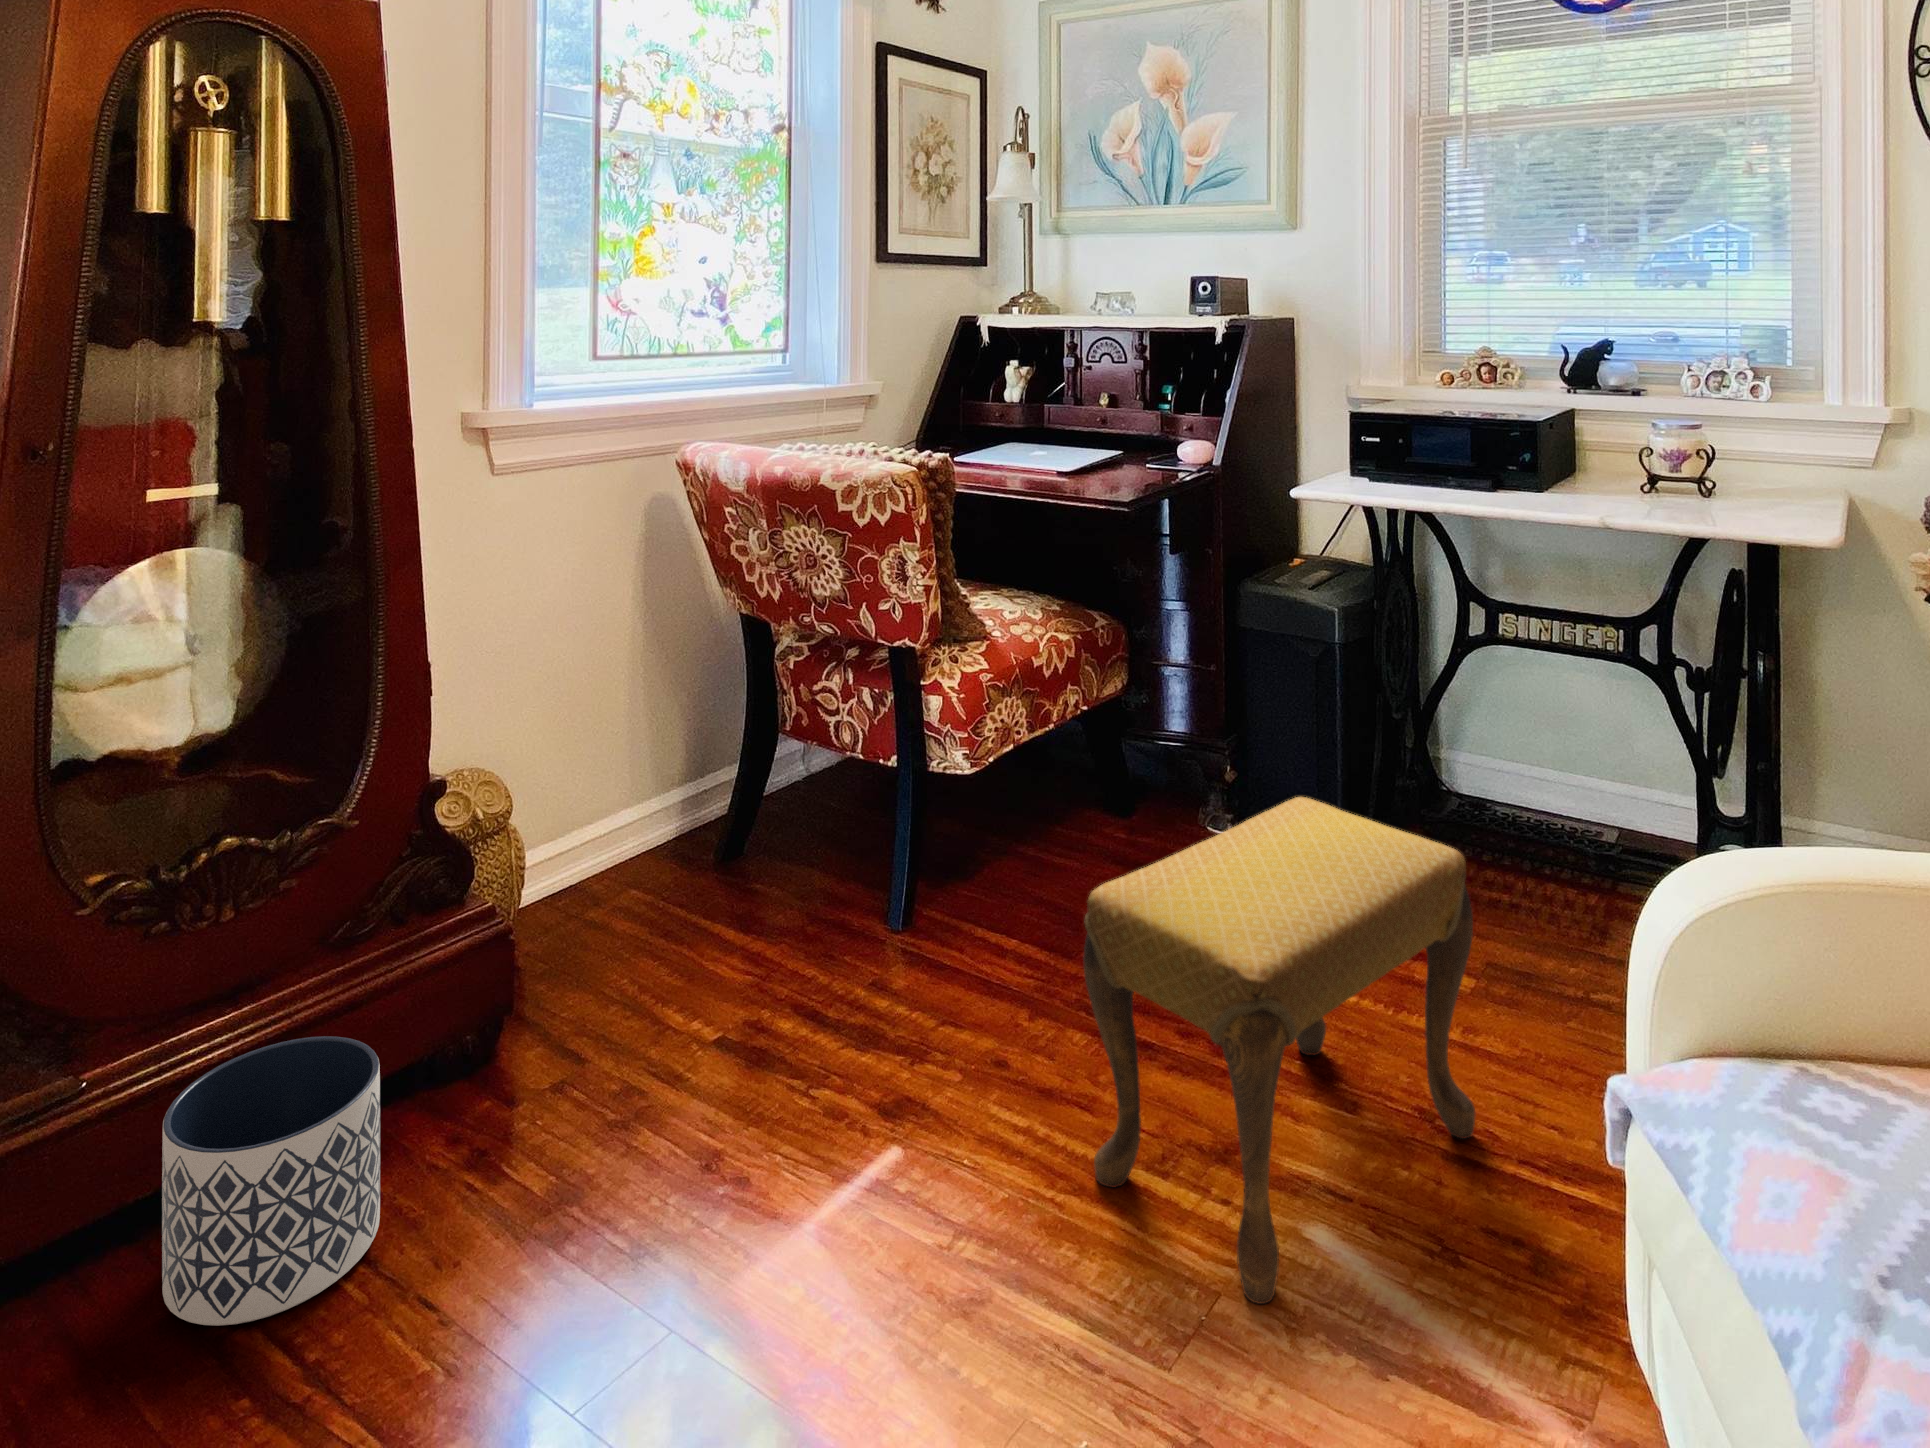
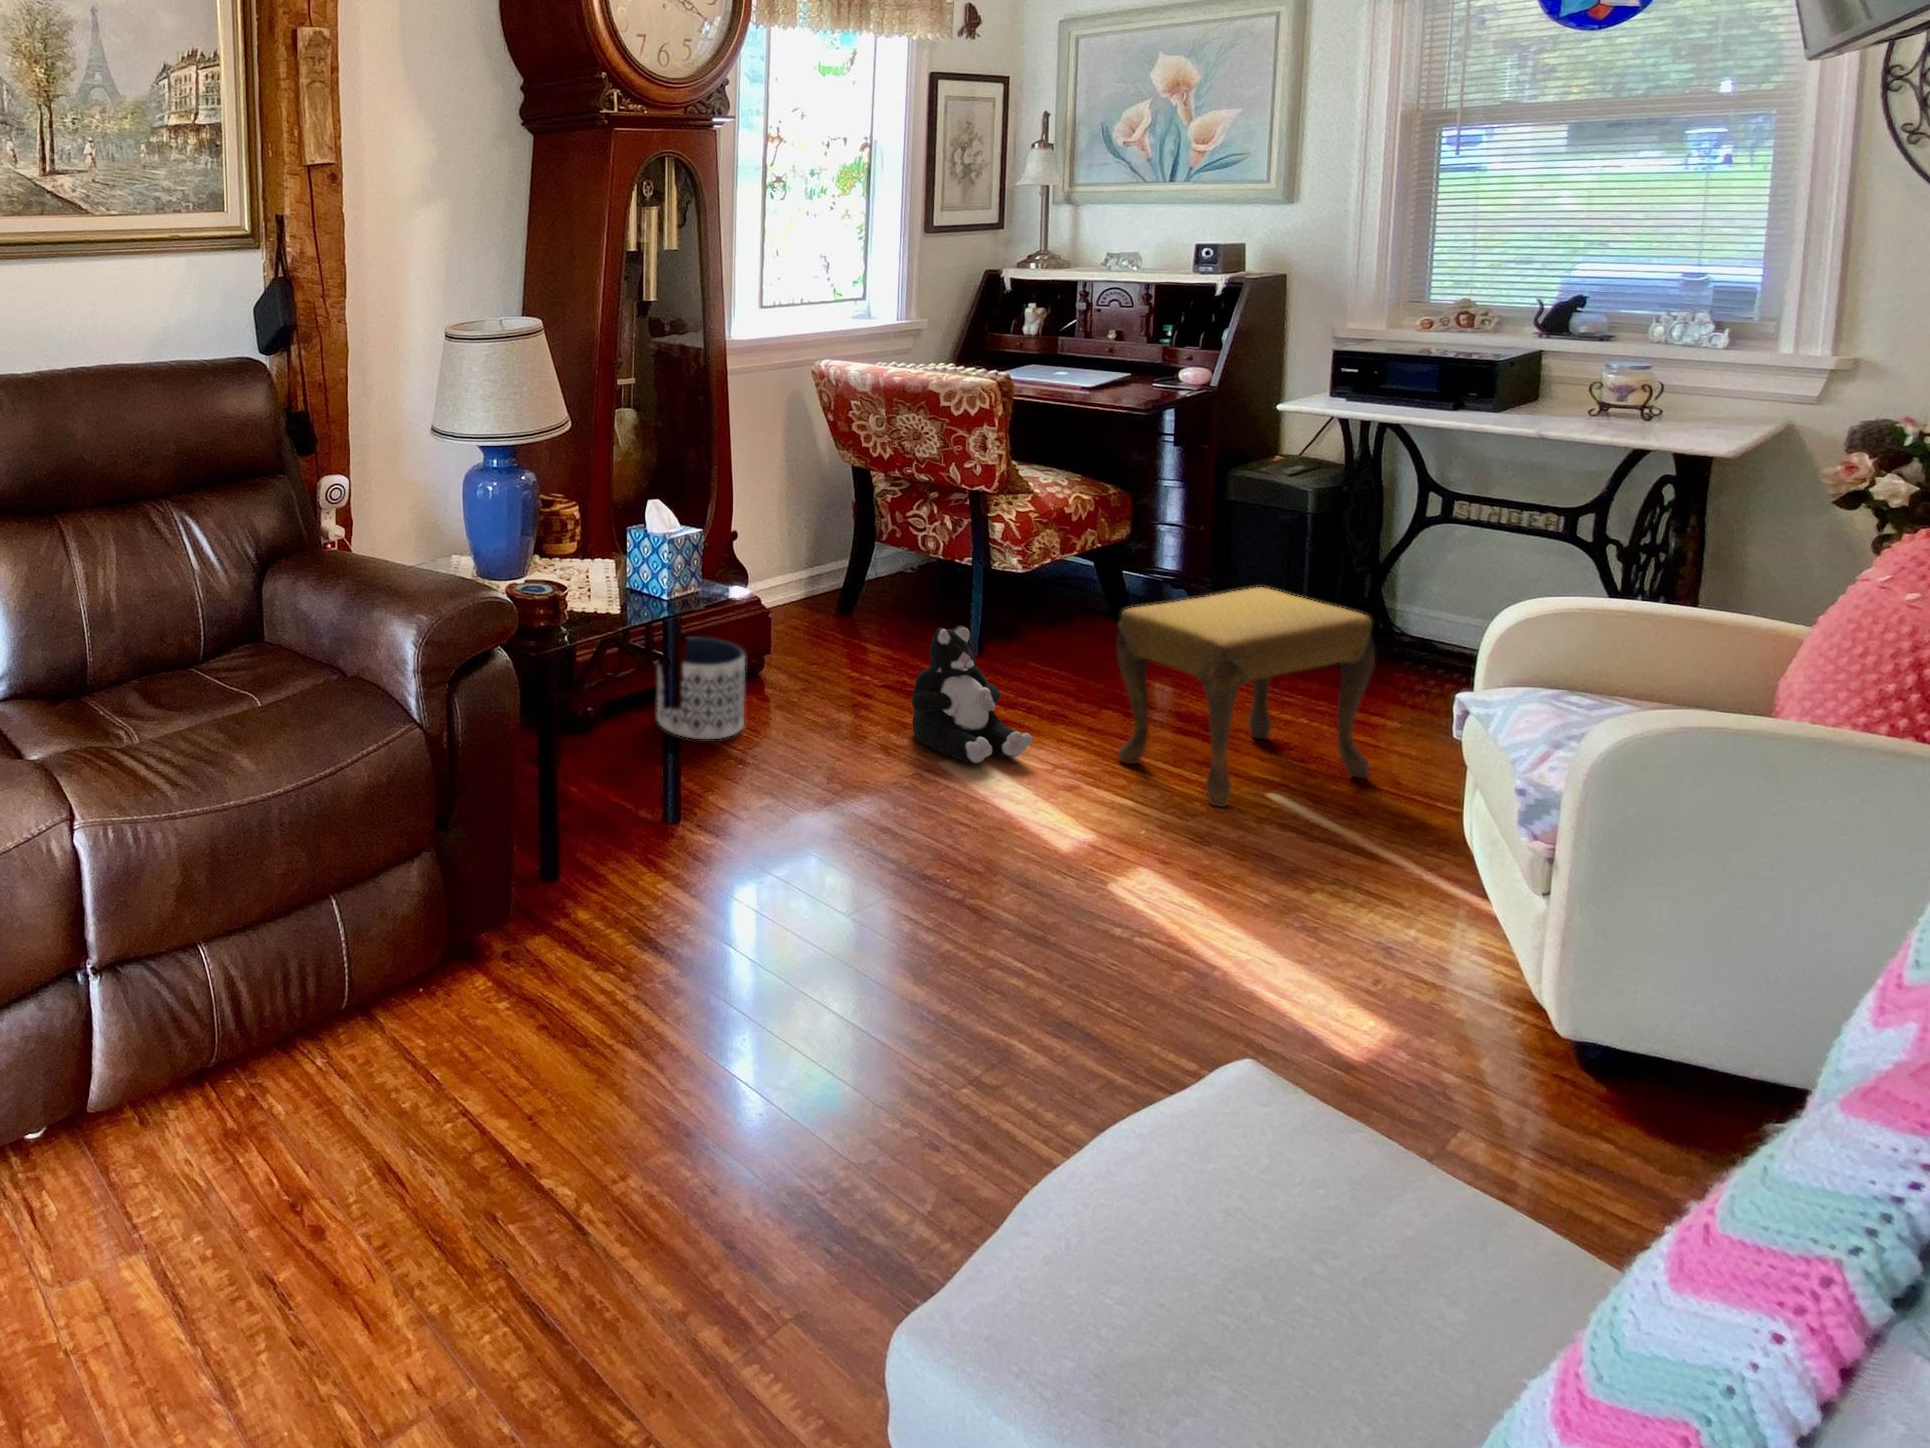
plush toy: none [716,948,939,1275] -> present [912,625,1033,763]

